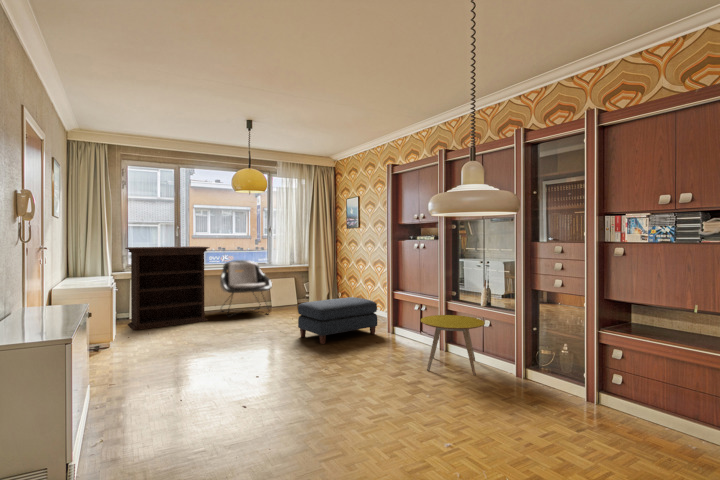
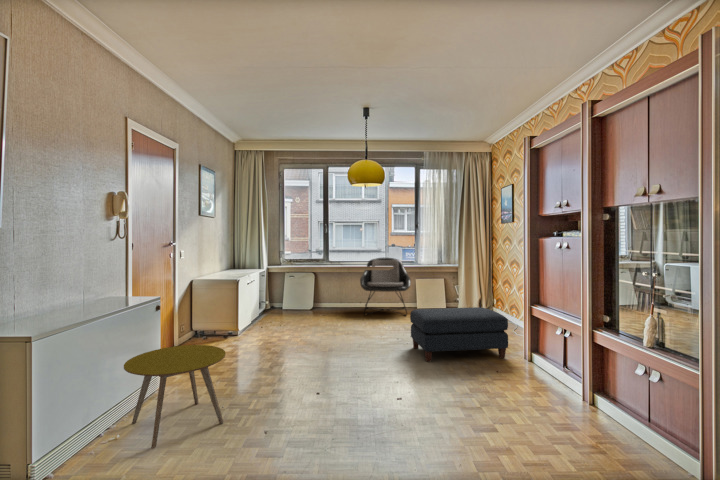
bookshelf: present [125,246,209,330] -> none [276,244,346,319]
side table: present [420,315,485,375] -> present [124,345,226,448]

